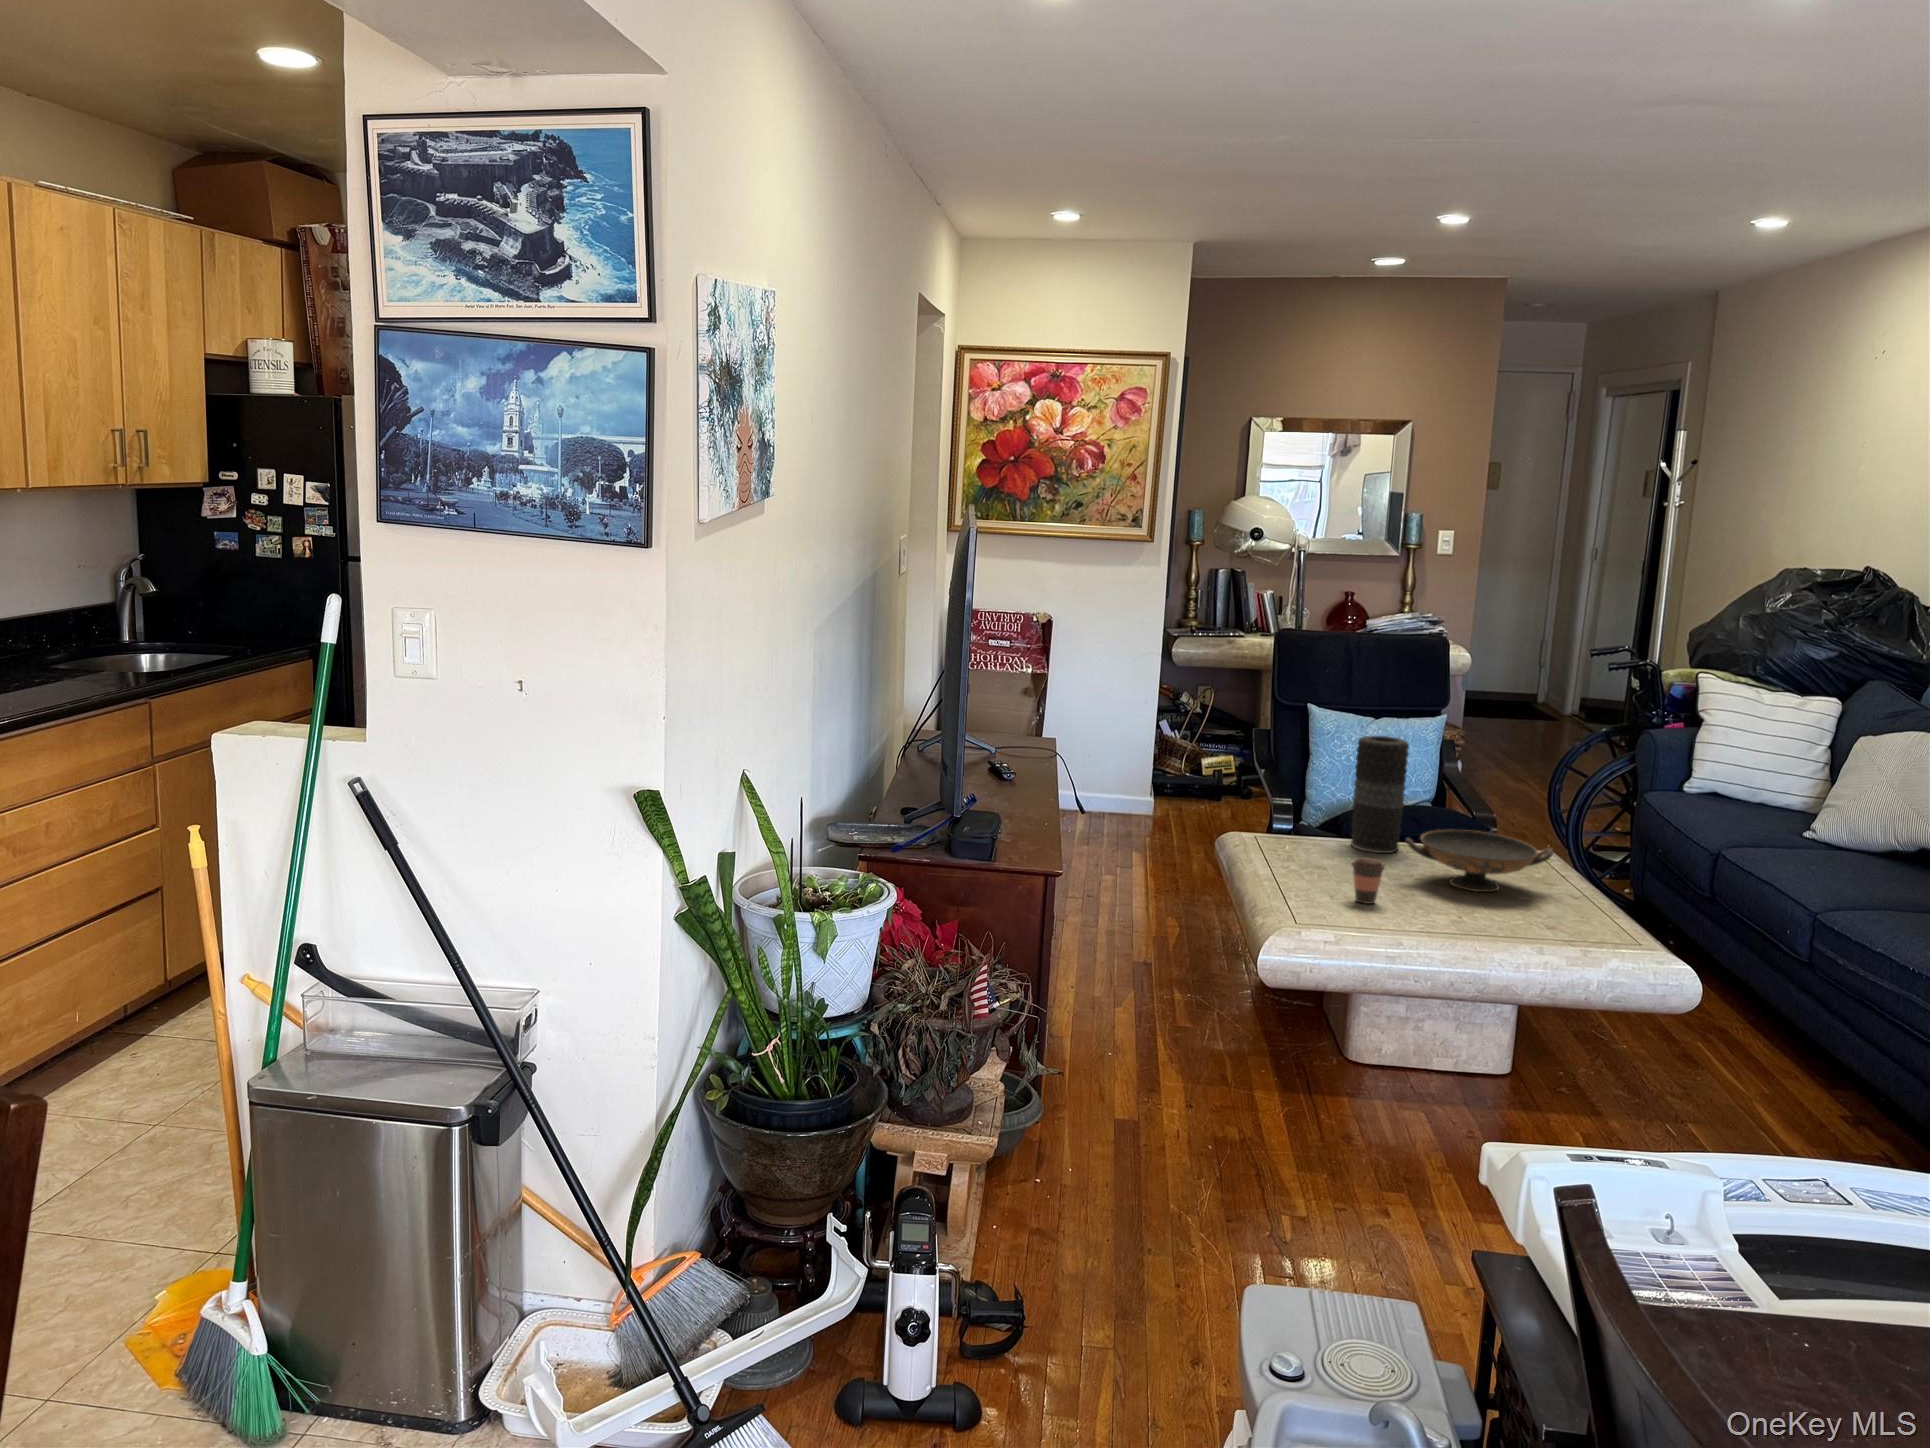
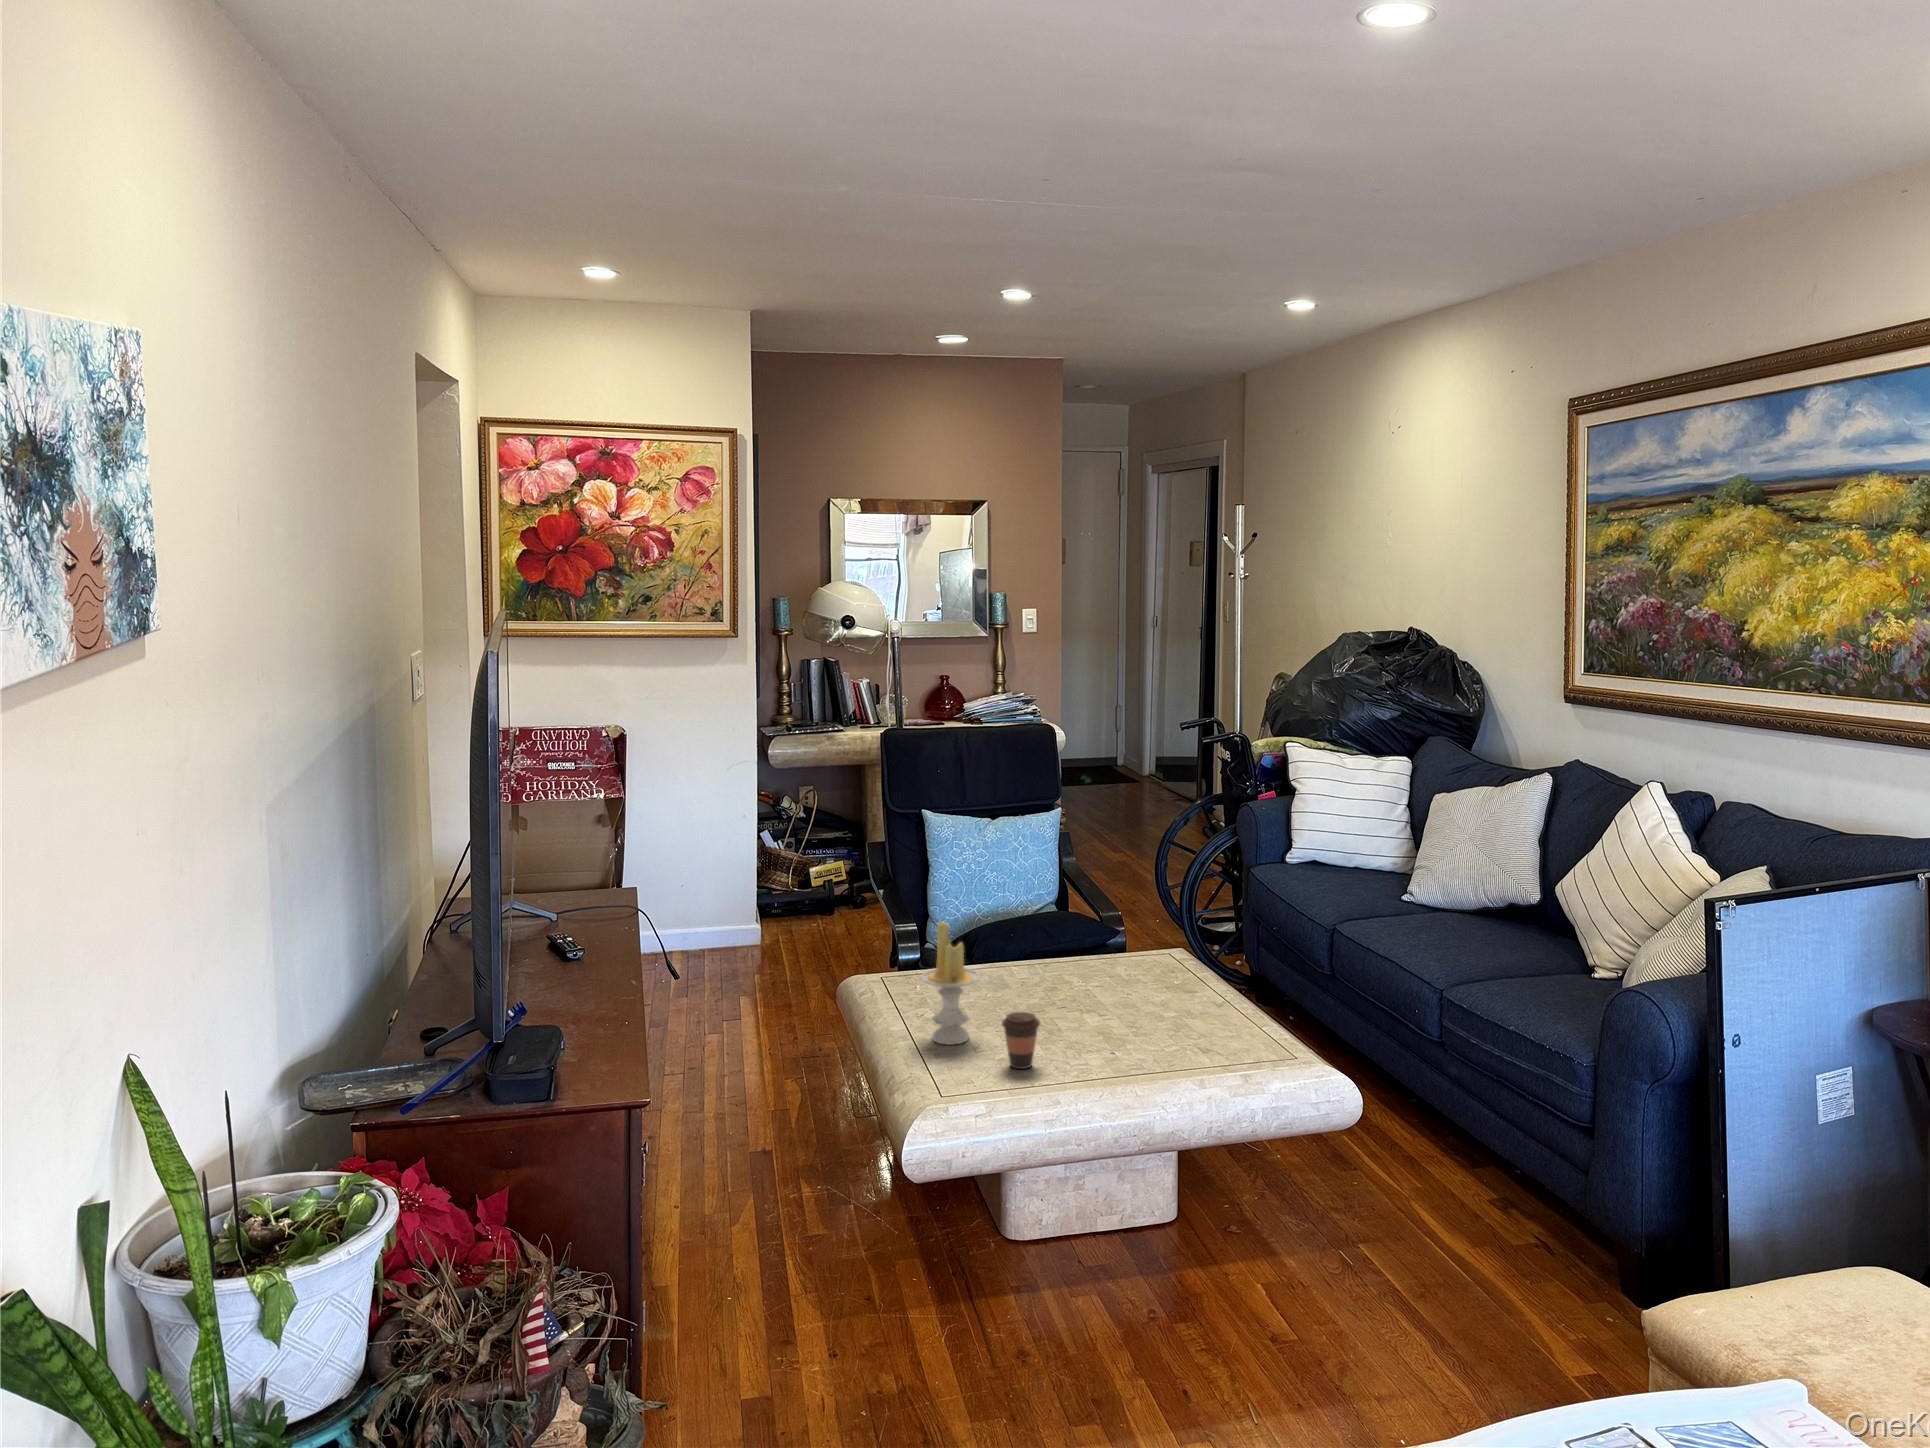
vase: present [1351,736,1409,853] -> none [987,853,1043,989]
candle: none [1286,777,1339,881] -> present [921,921,981,1045]
decorative bowl: present [1405,830,1554,892] -> none [1053,954,1208,1028]

